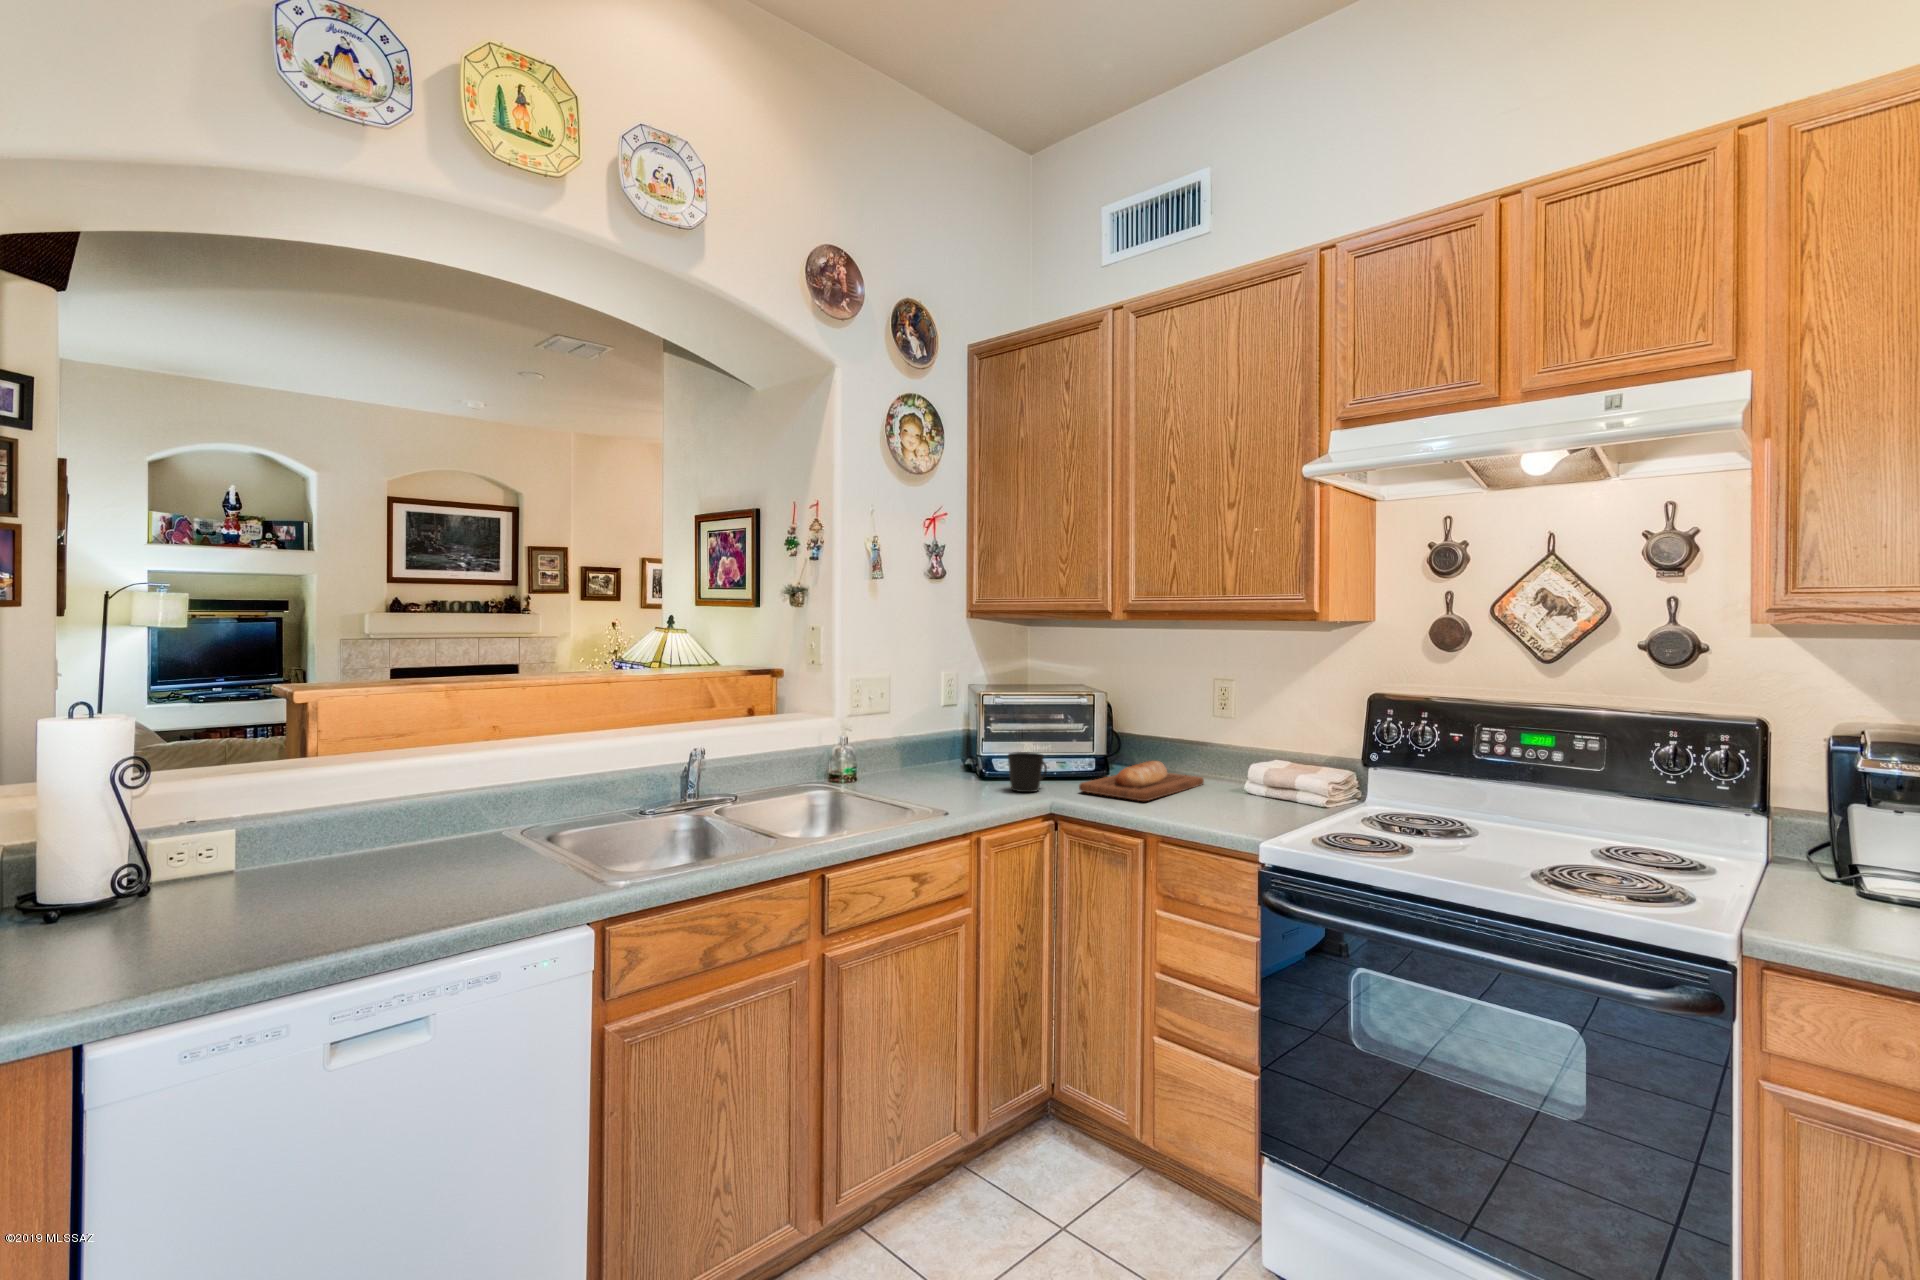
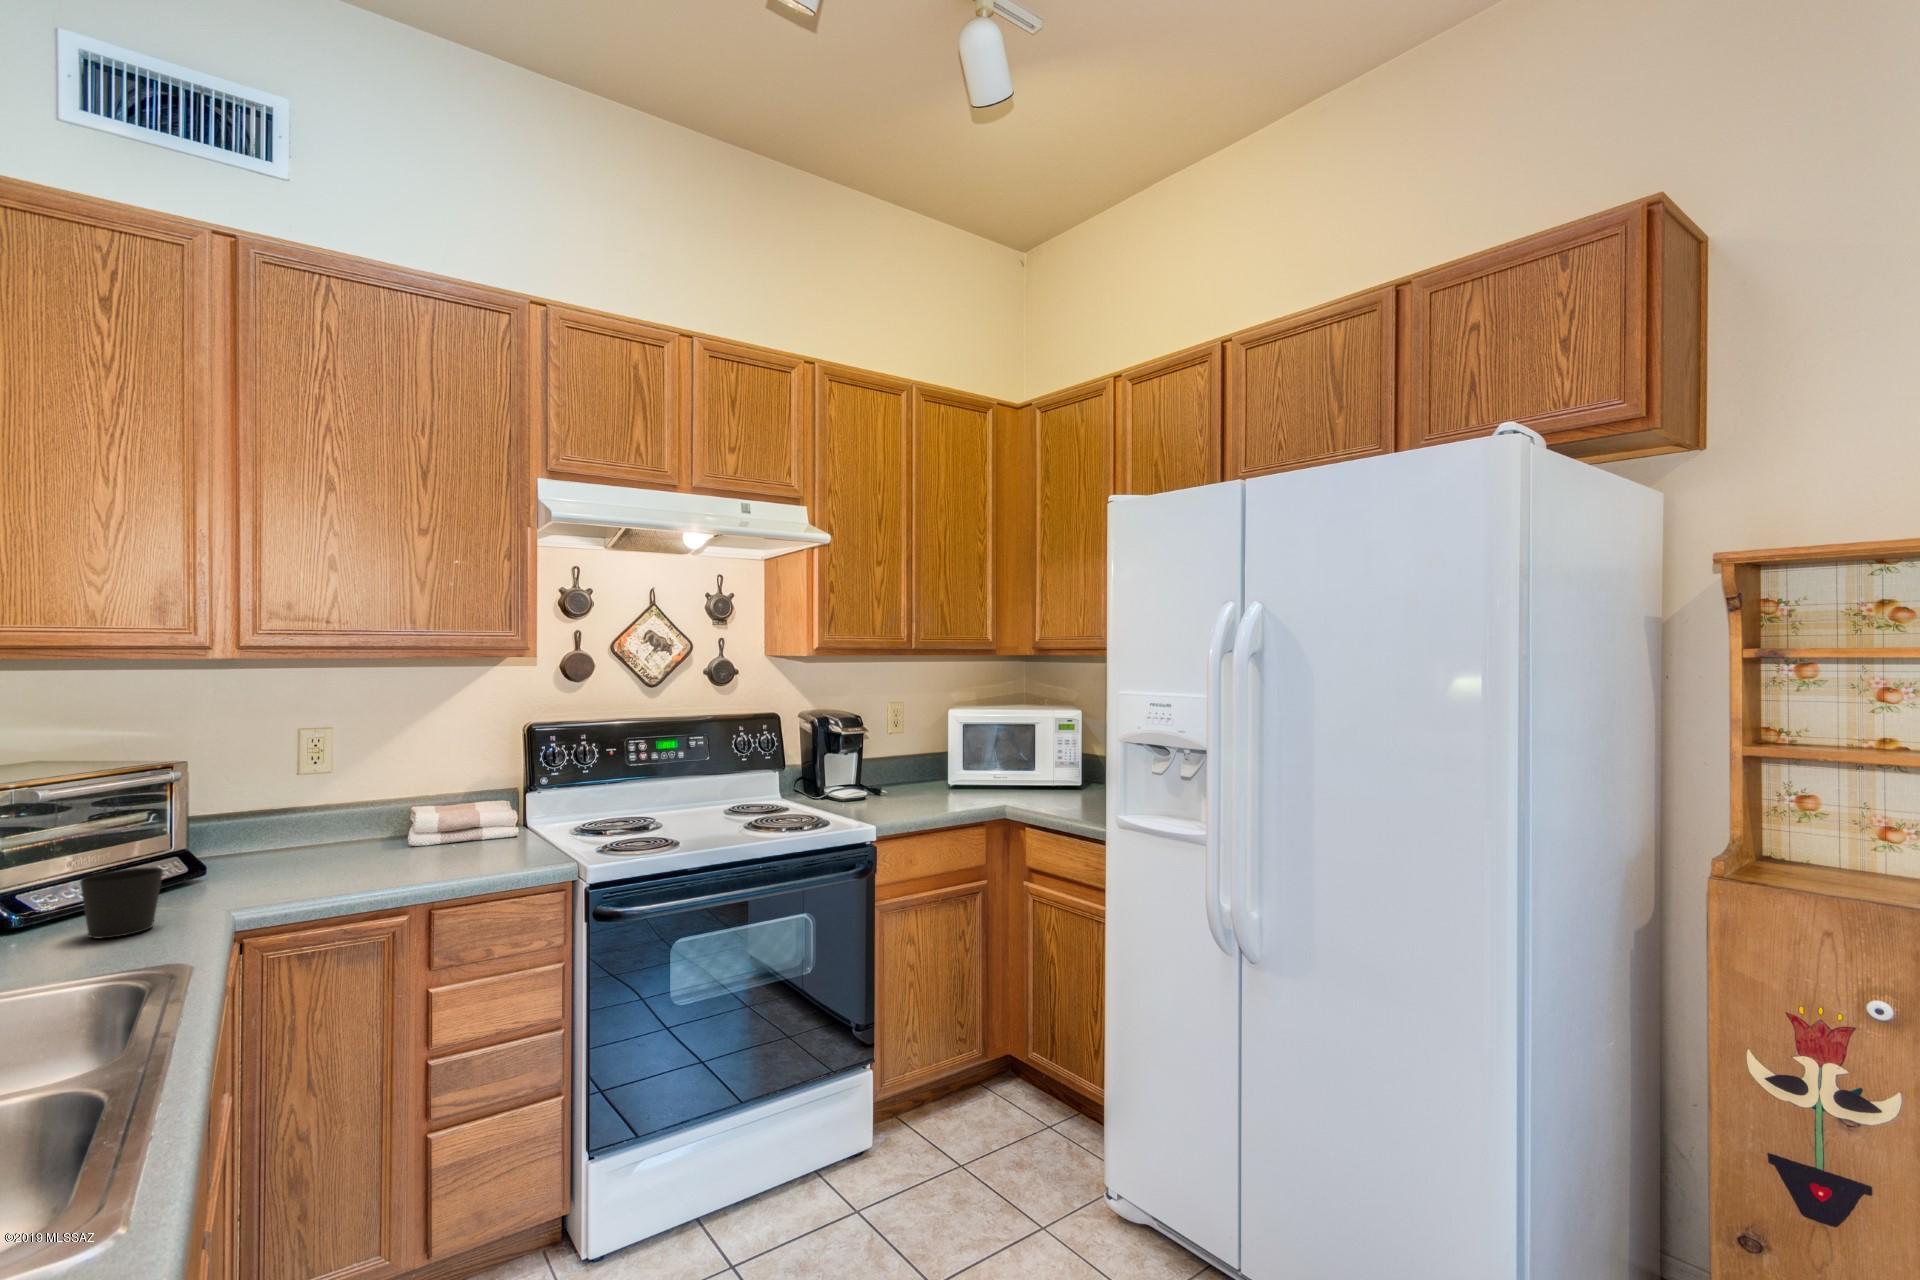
bread loaf: present [1079,761,1204,801] -> none [213,842,357,904]

